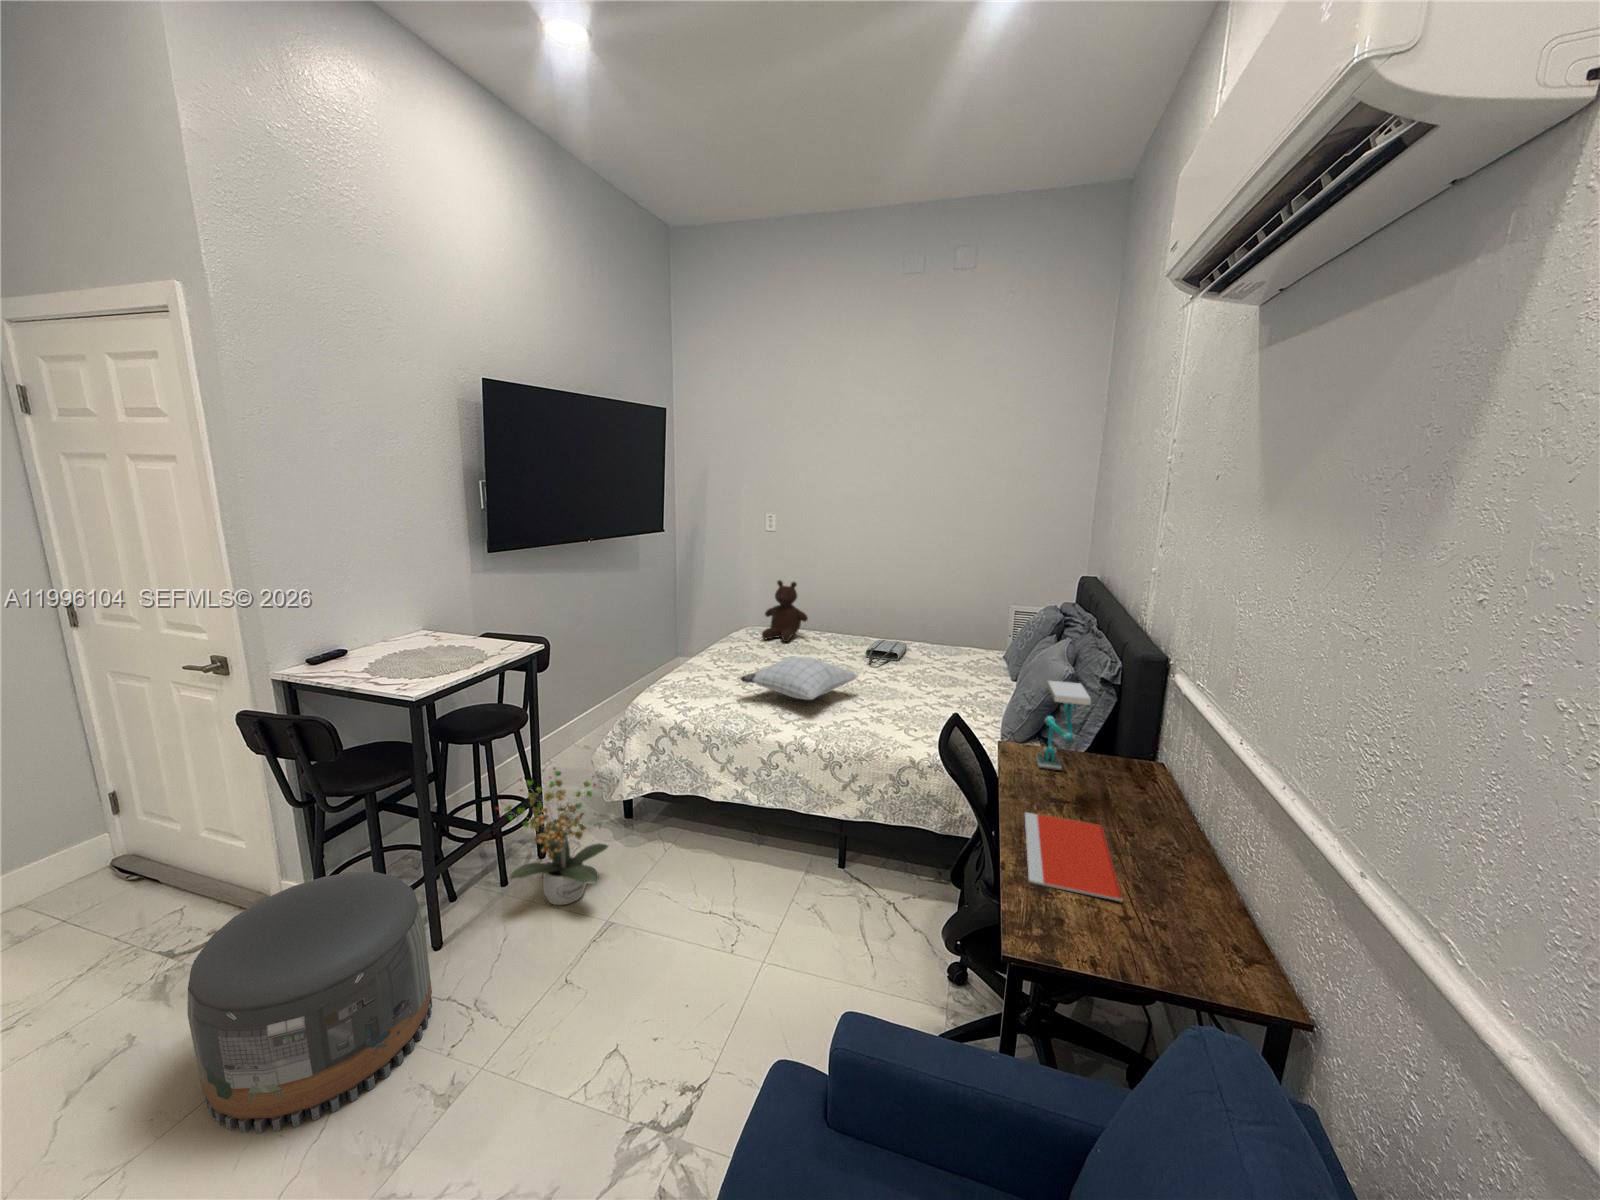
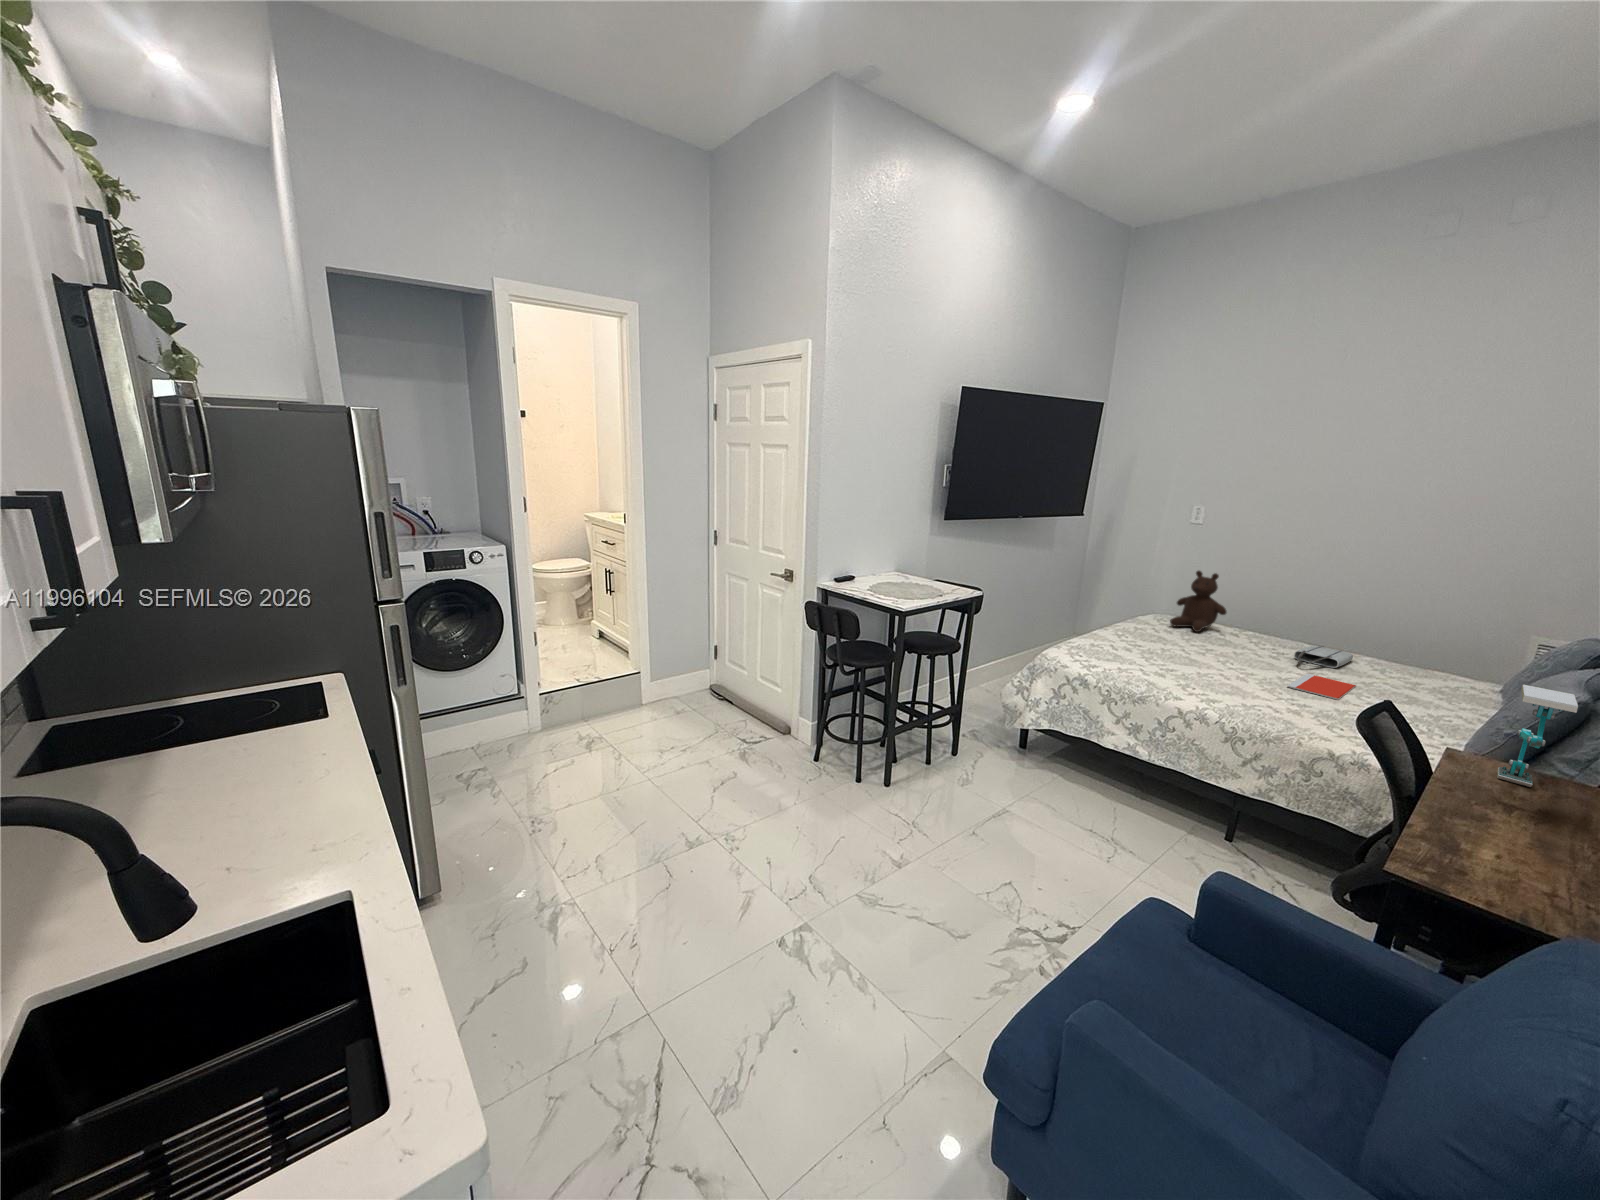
pillow: present [740,657,858,700] -> none [1145,639,1281,679]
potted plant: present [496,767,608,905] -> none [937,687,1009,789]
notebook: present [1025,812,1123,902] -> present [1287,674,1356,700]
pouf: present [188,872,432,1133] -> none [777,712,893,843]

